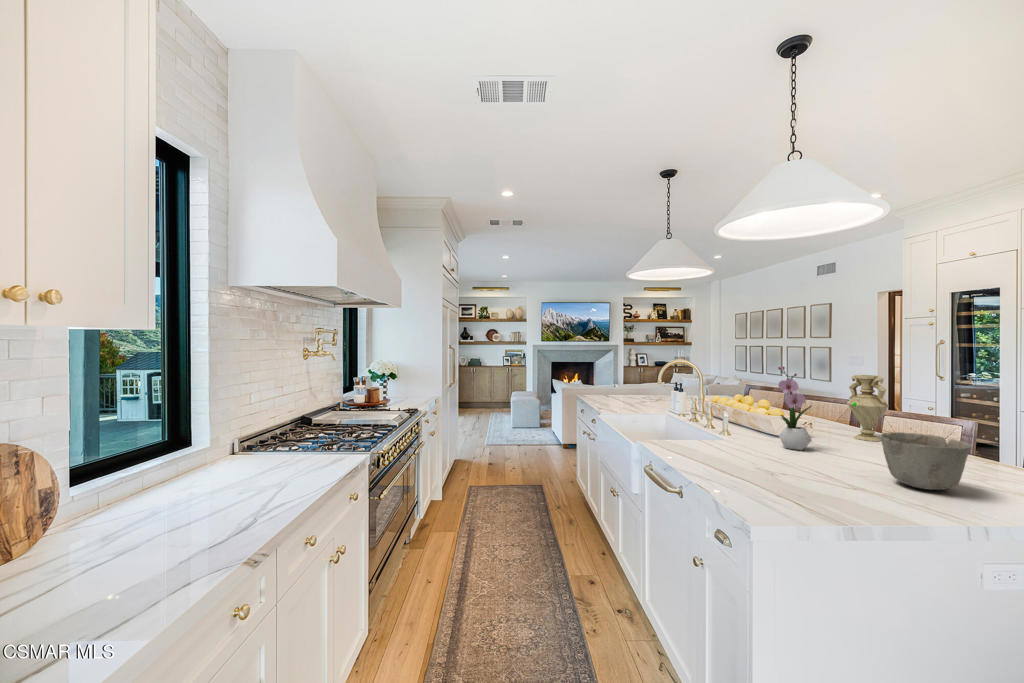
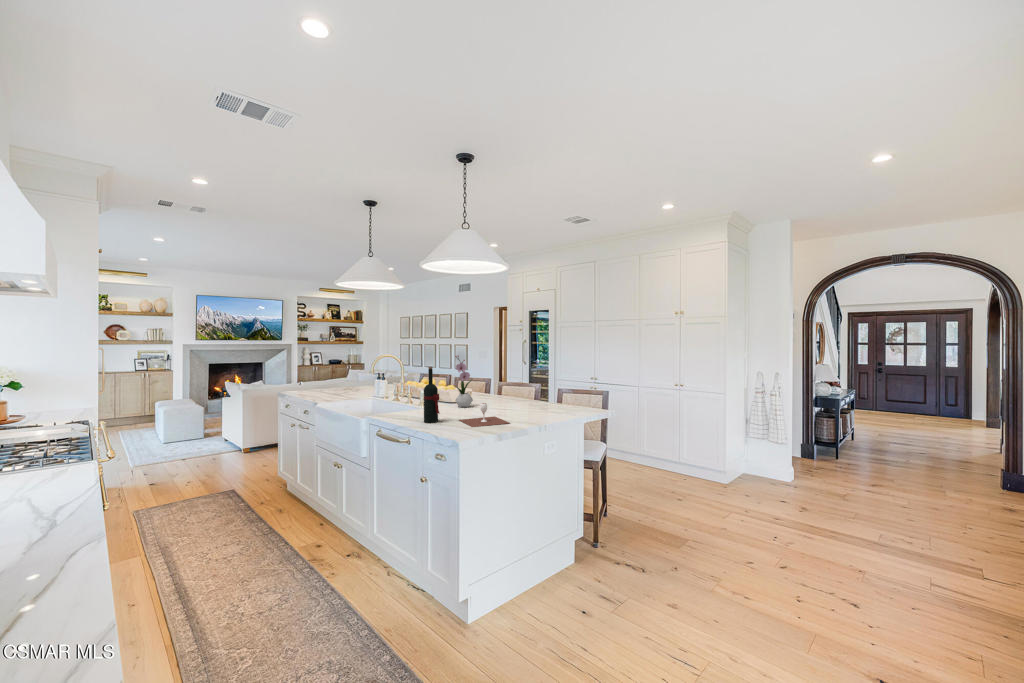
vase: present [847,375,889,441] -> none [487,359,507,399]
wine bottle: none [709,384,735,472] -> present [424,367,439,423]
ceramic bowl: present [880,432,971,490] -> none [507,387,541,415]
wine glass: none [772,455,883,506] -> present [460,403,509,427]

